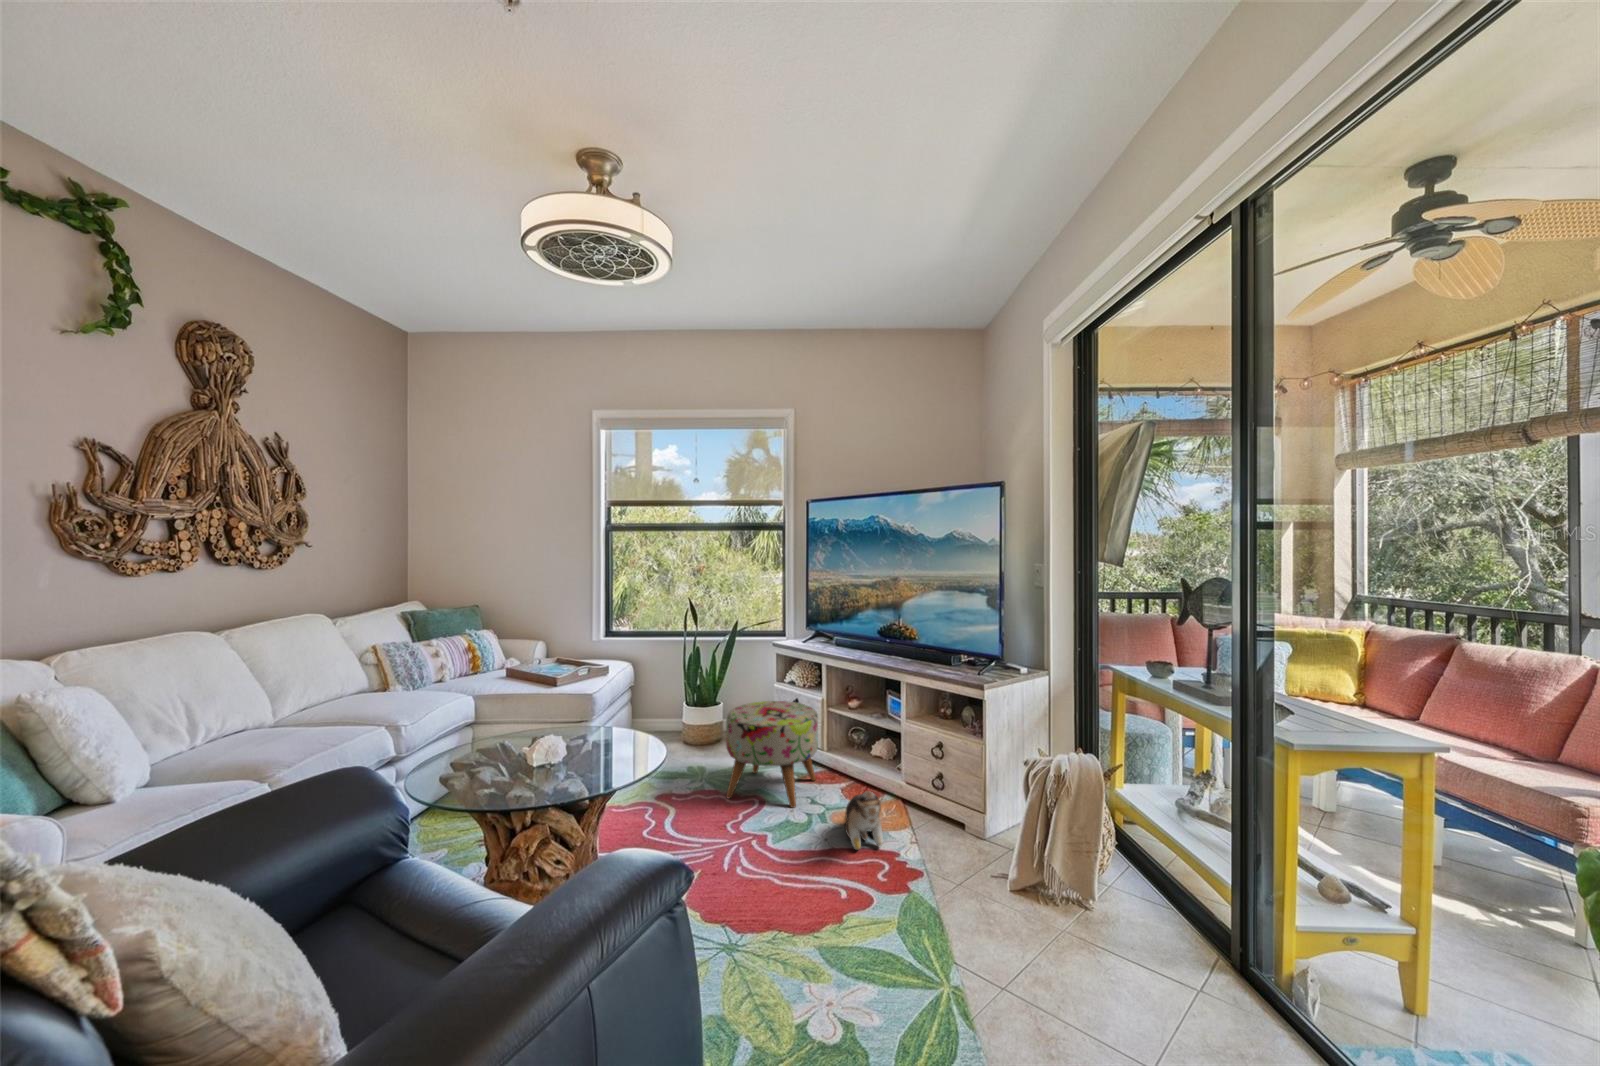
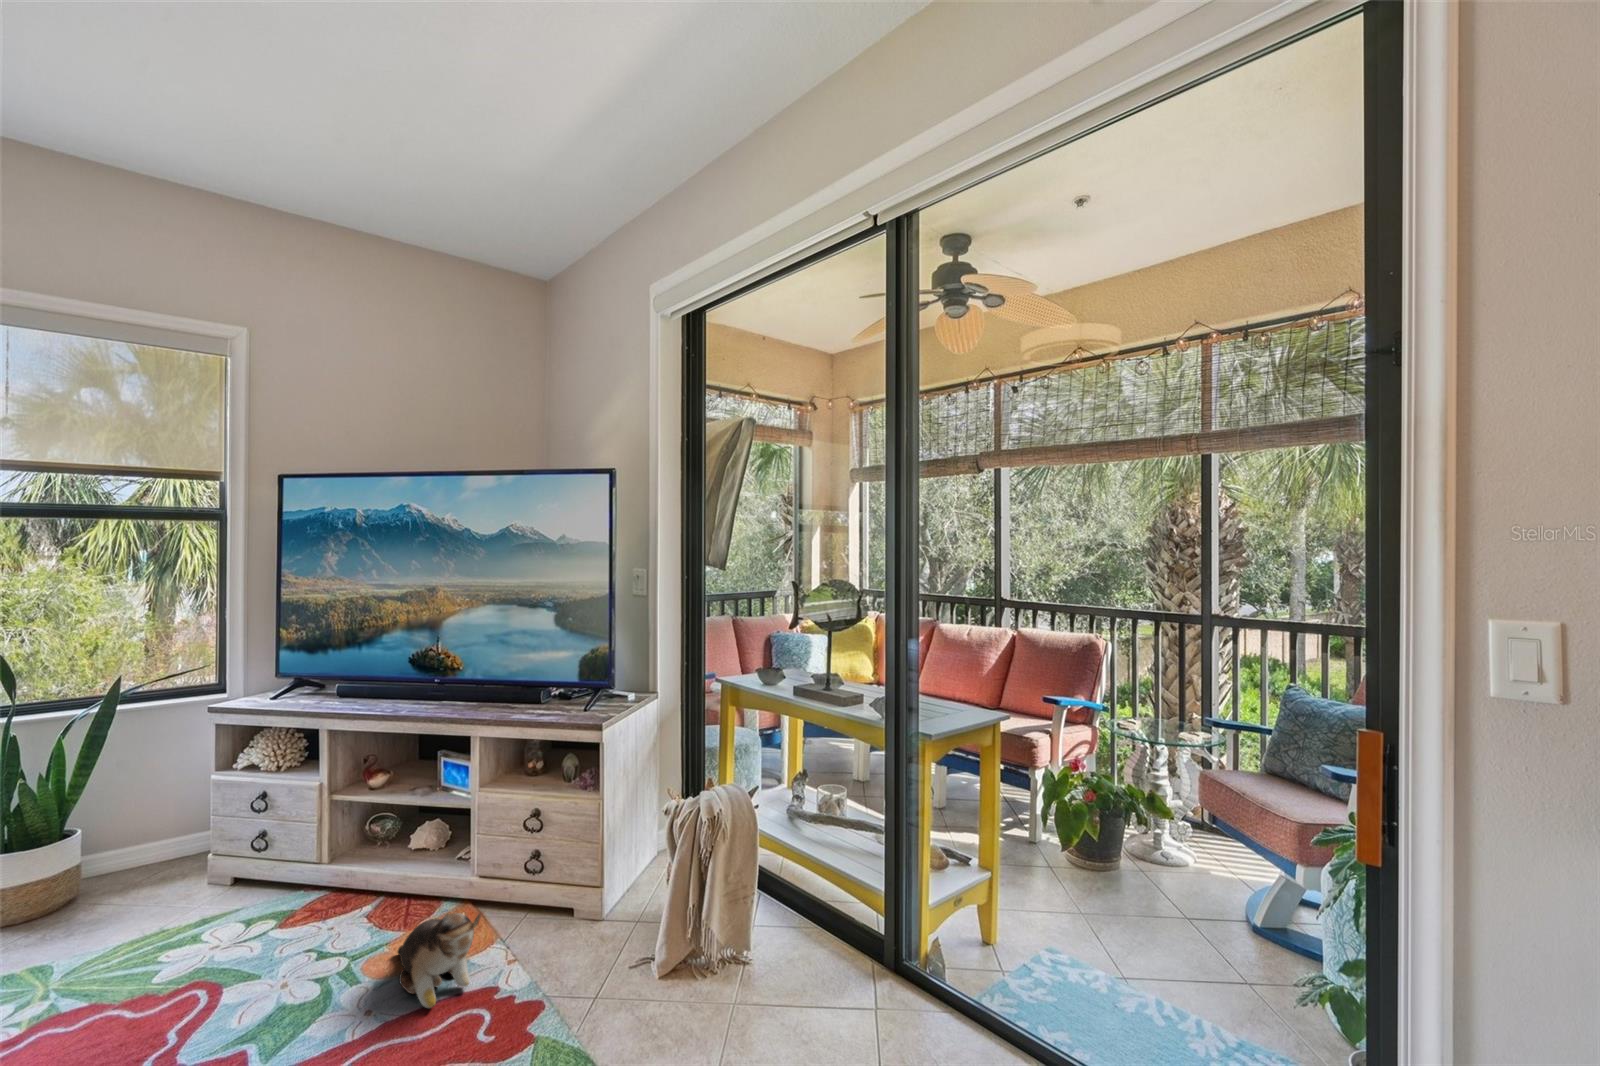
ottoman: present [726,701,818,808] -> none [122,800,328,1013]

